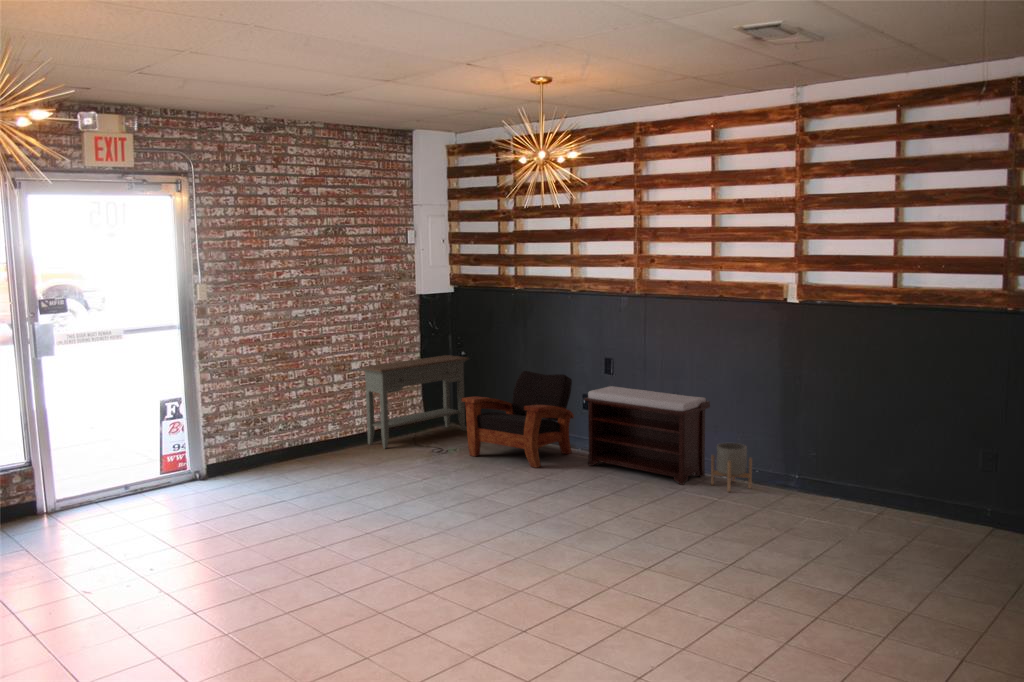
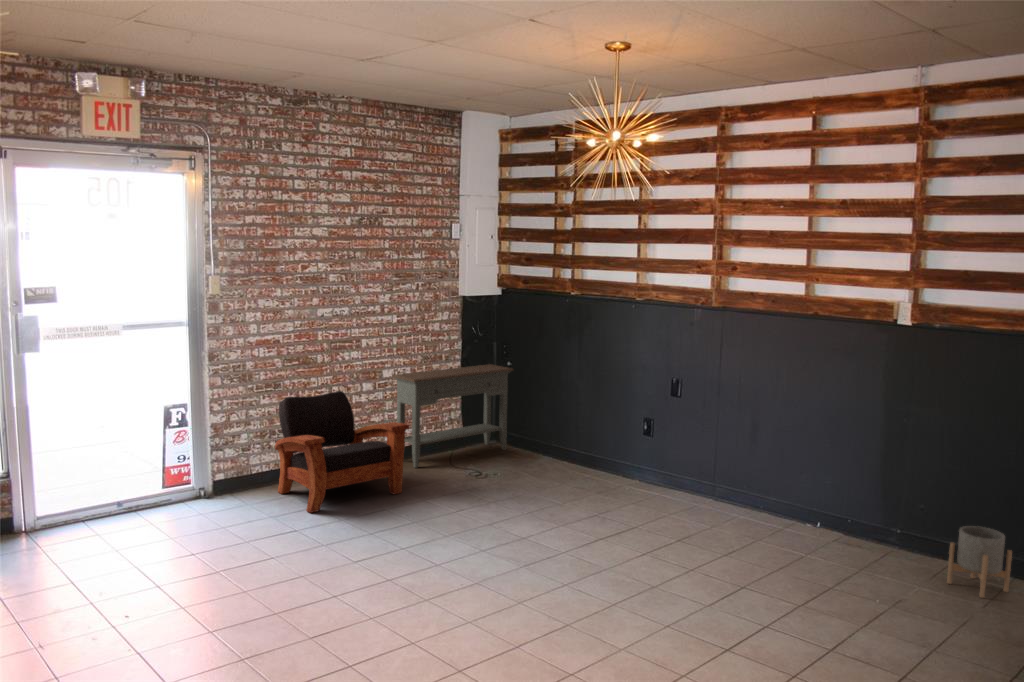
armchair: present [462,371,574,468] -> present [275,391,409,513]
bench: present [584,386,710,485] -> none [645,412,797,537]
planter: present [711,443,752,492] -> present [947,526,1012,598]

